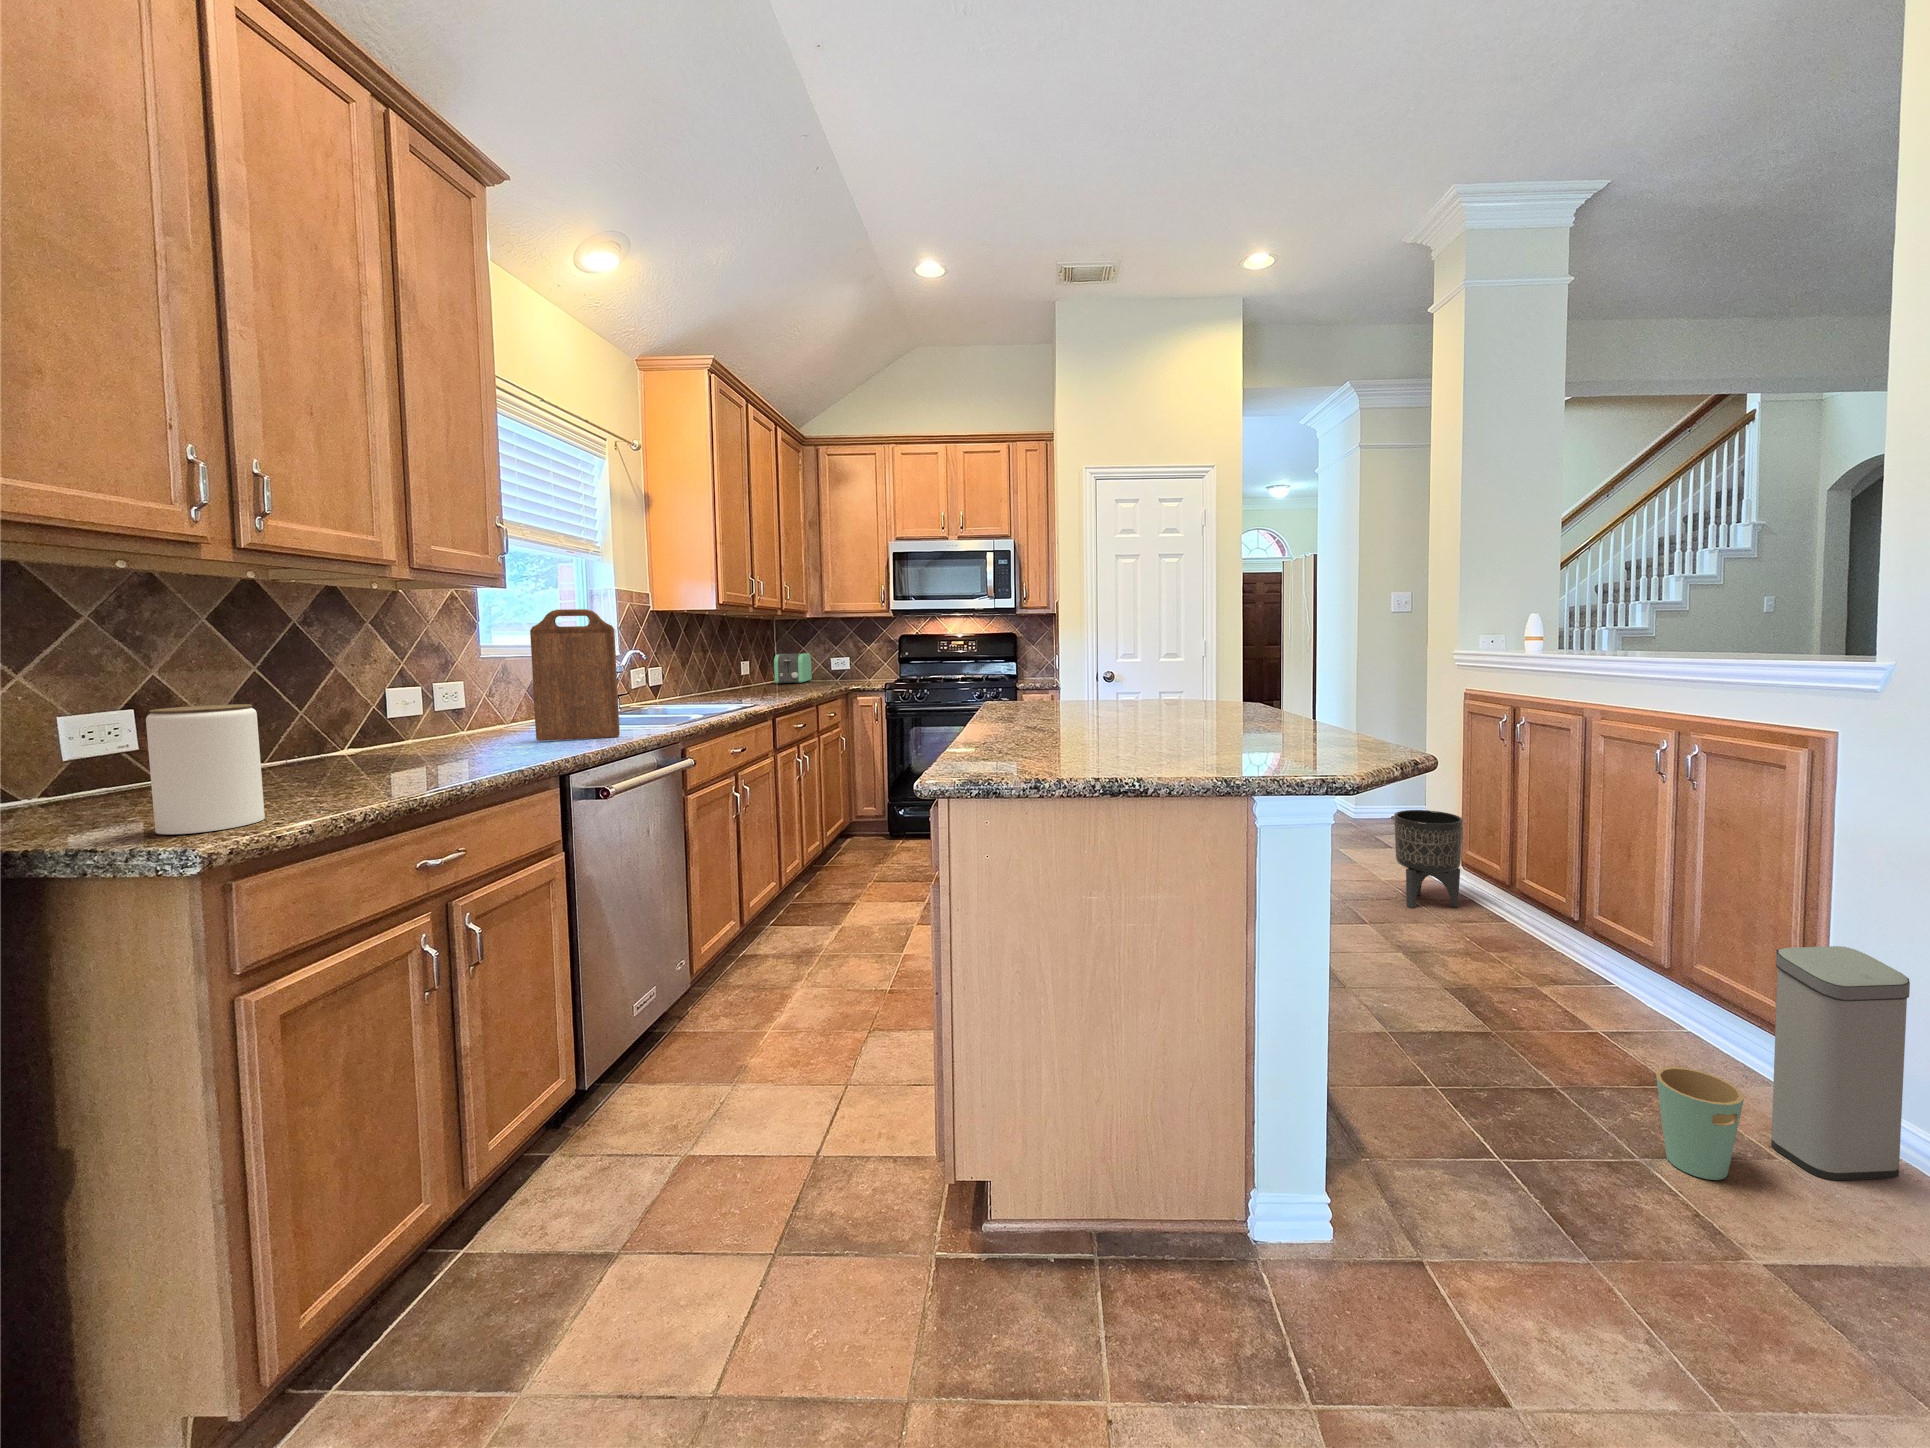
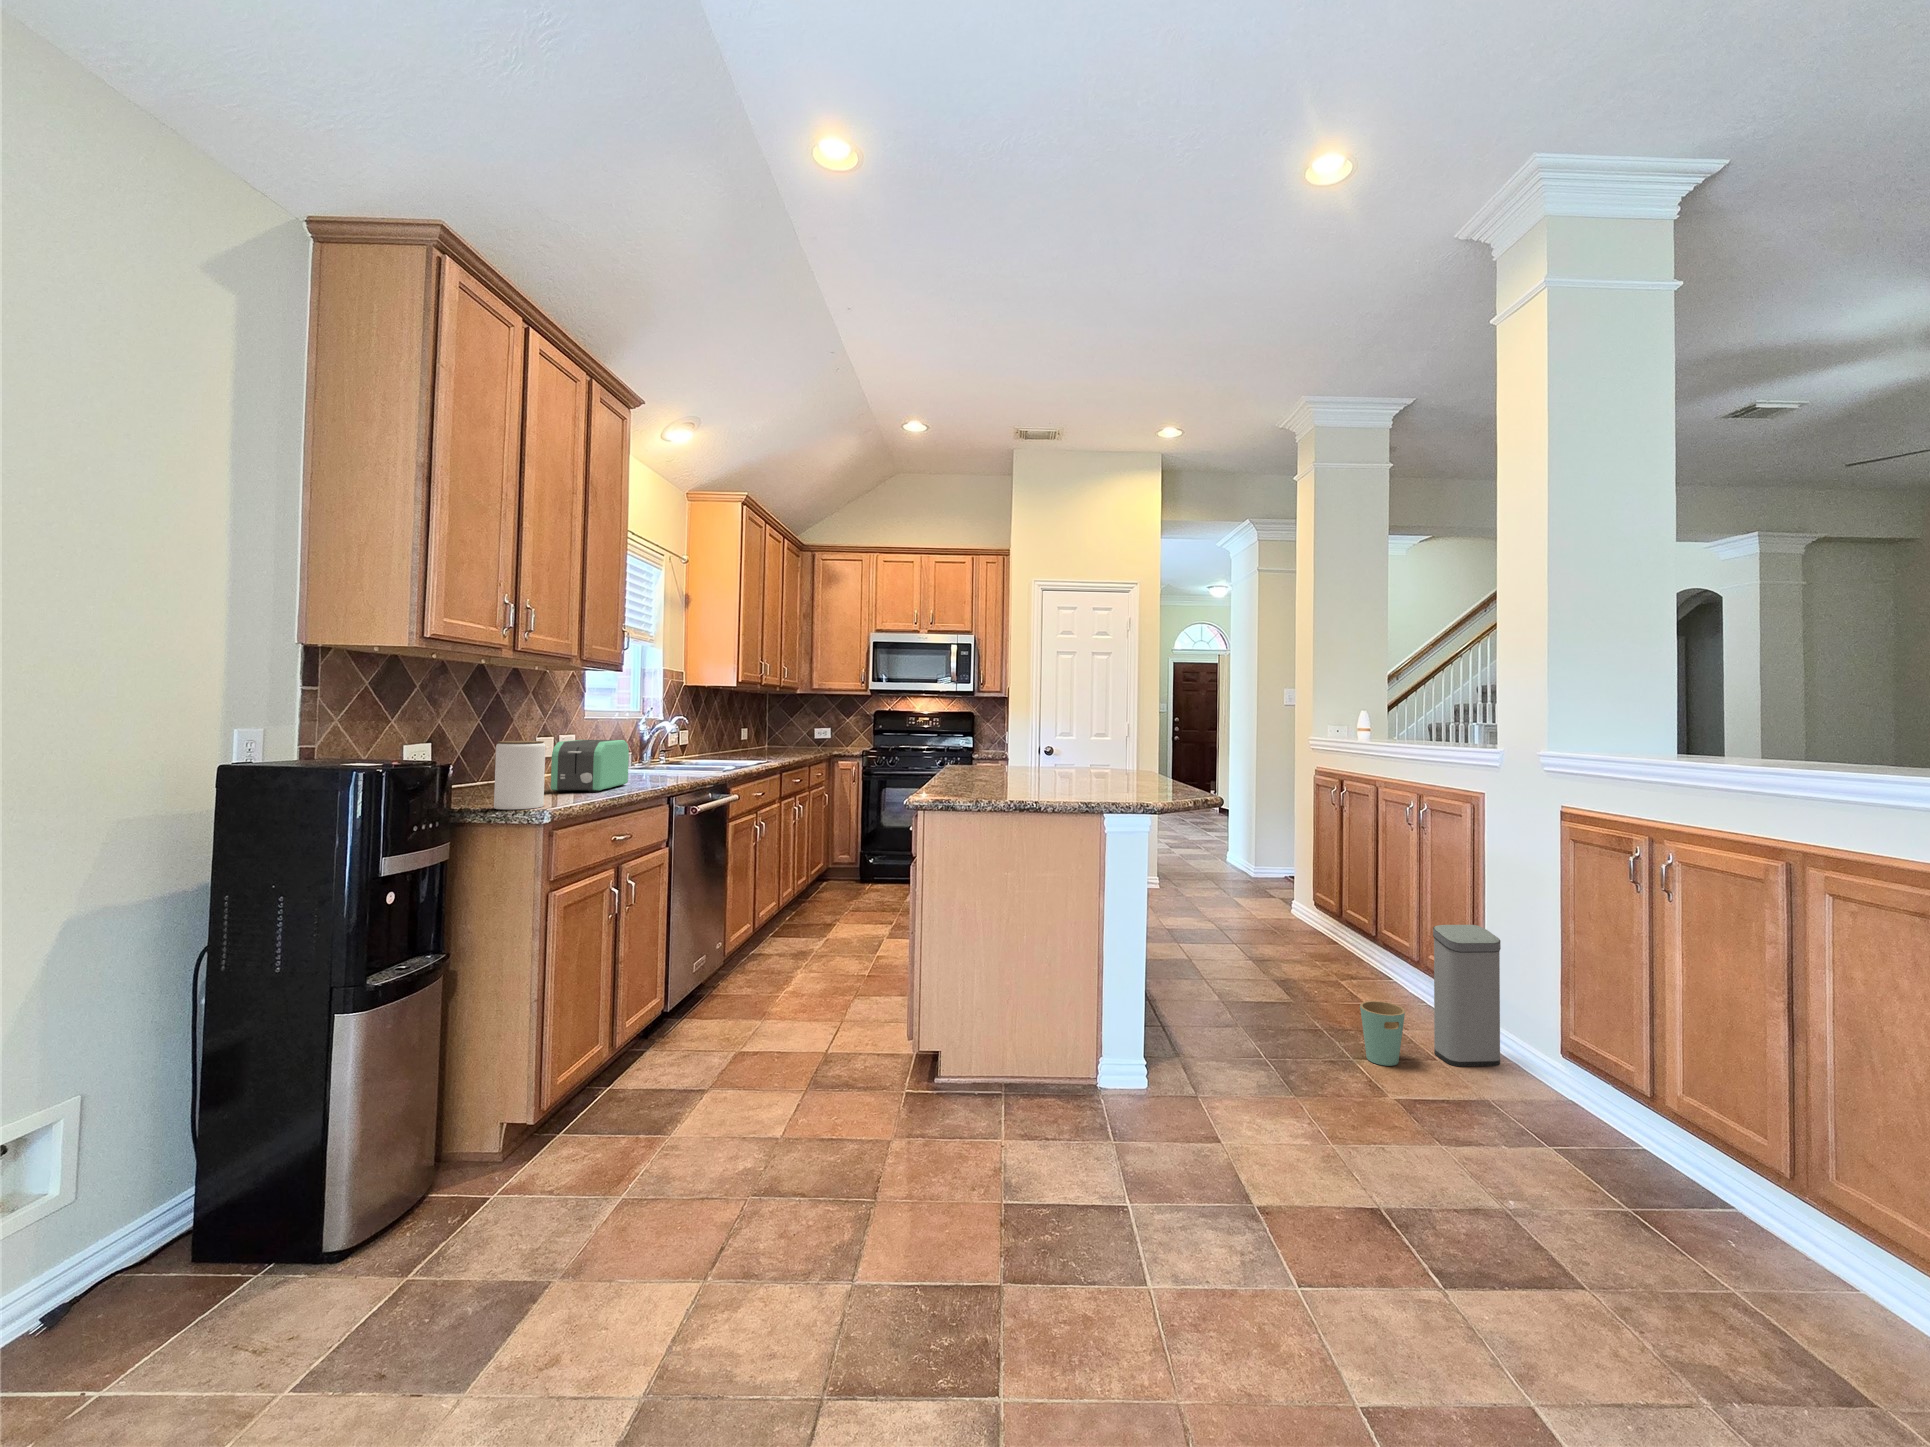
cutting board: present [530,609,620,741] -> none [634,687,693,778]
toaster: present [774,653,812,684] -> present [551,740,629,792]
planter: present [1394,810,1463,908] -> none [1263,861,1313,937]

